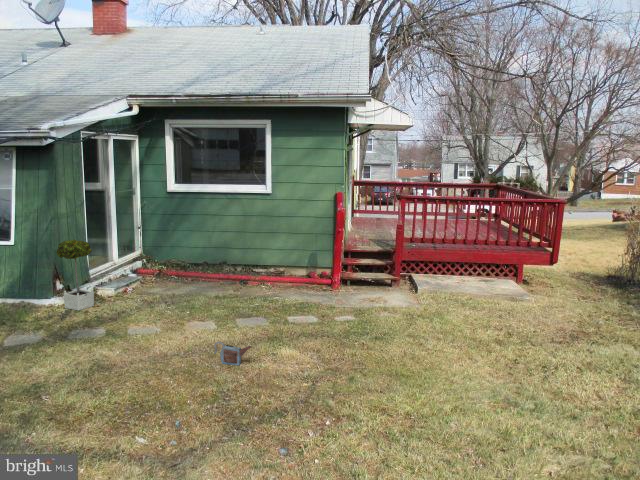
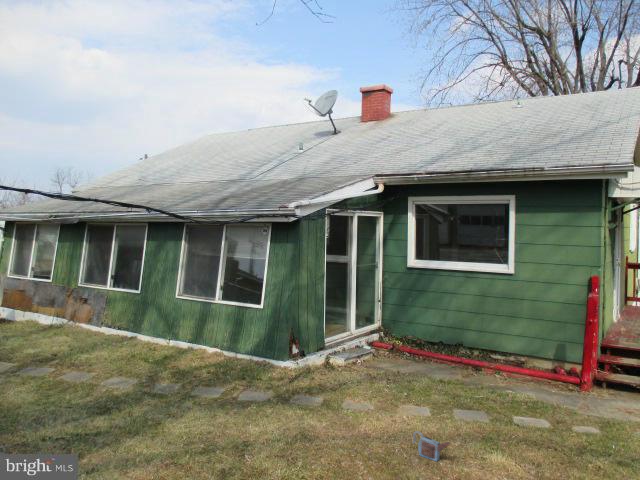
potted tree: present [56,239,94,310] -> none [296,309,325,376]

